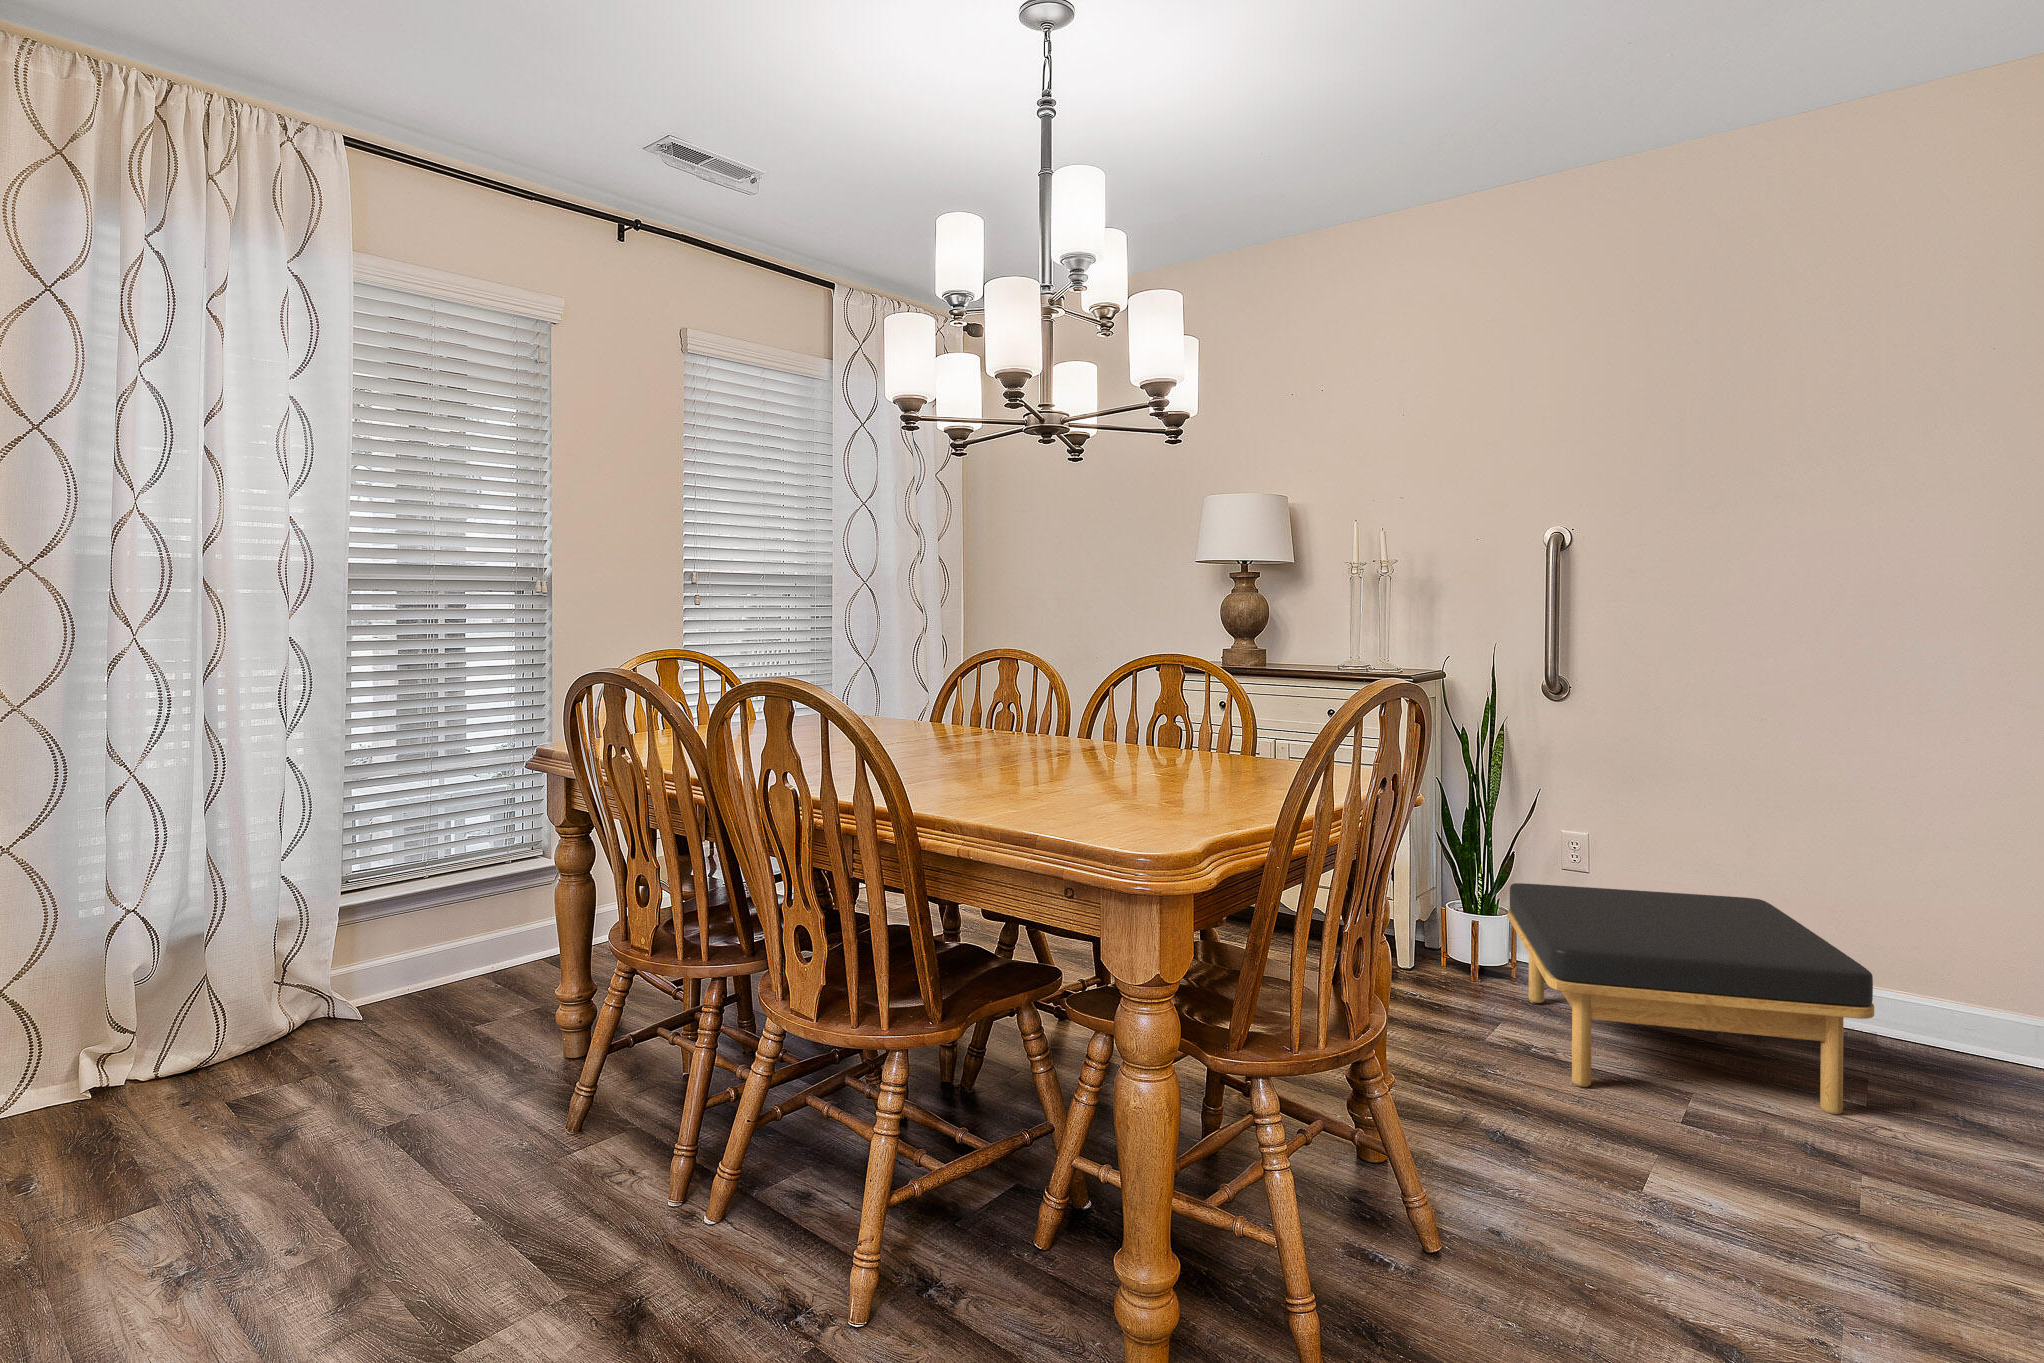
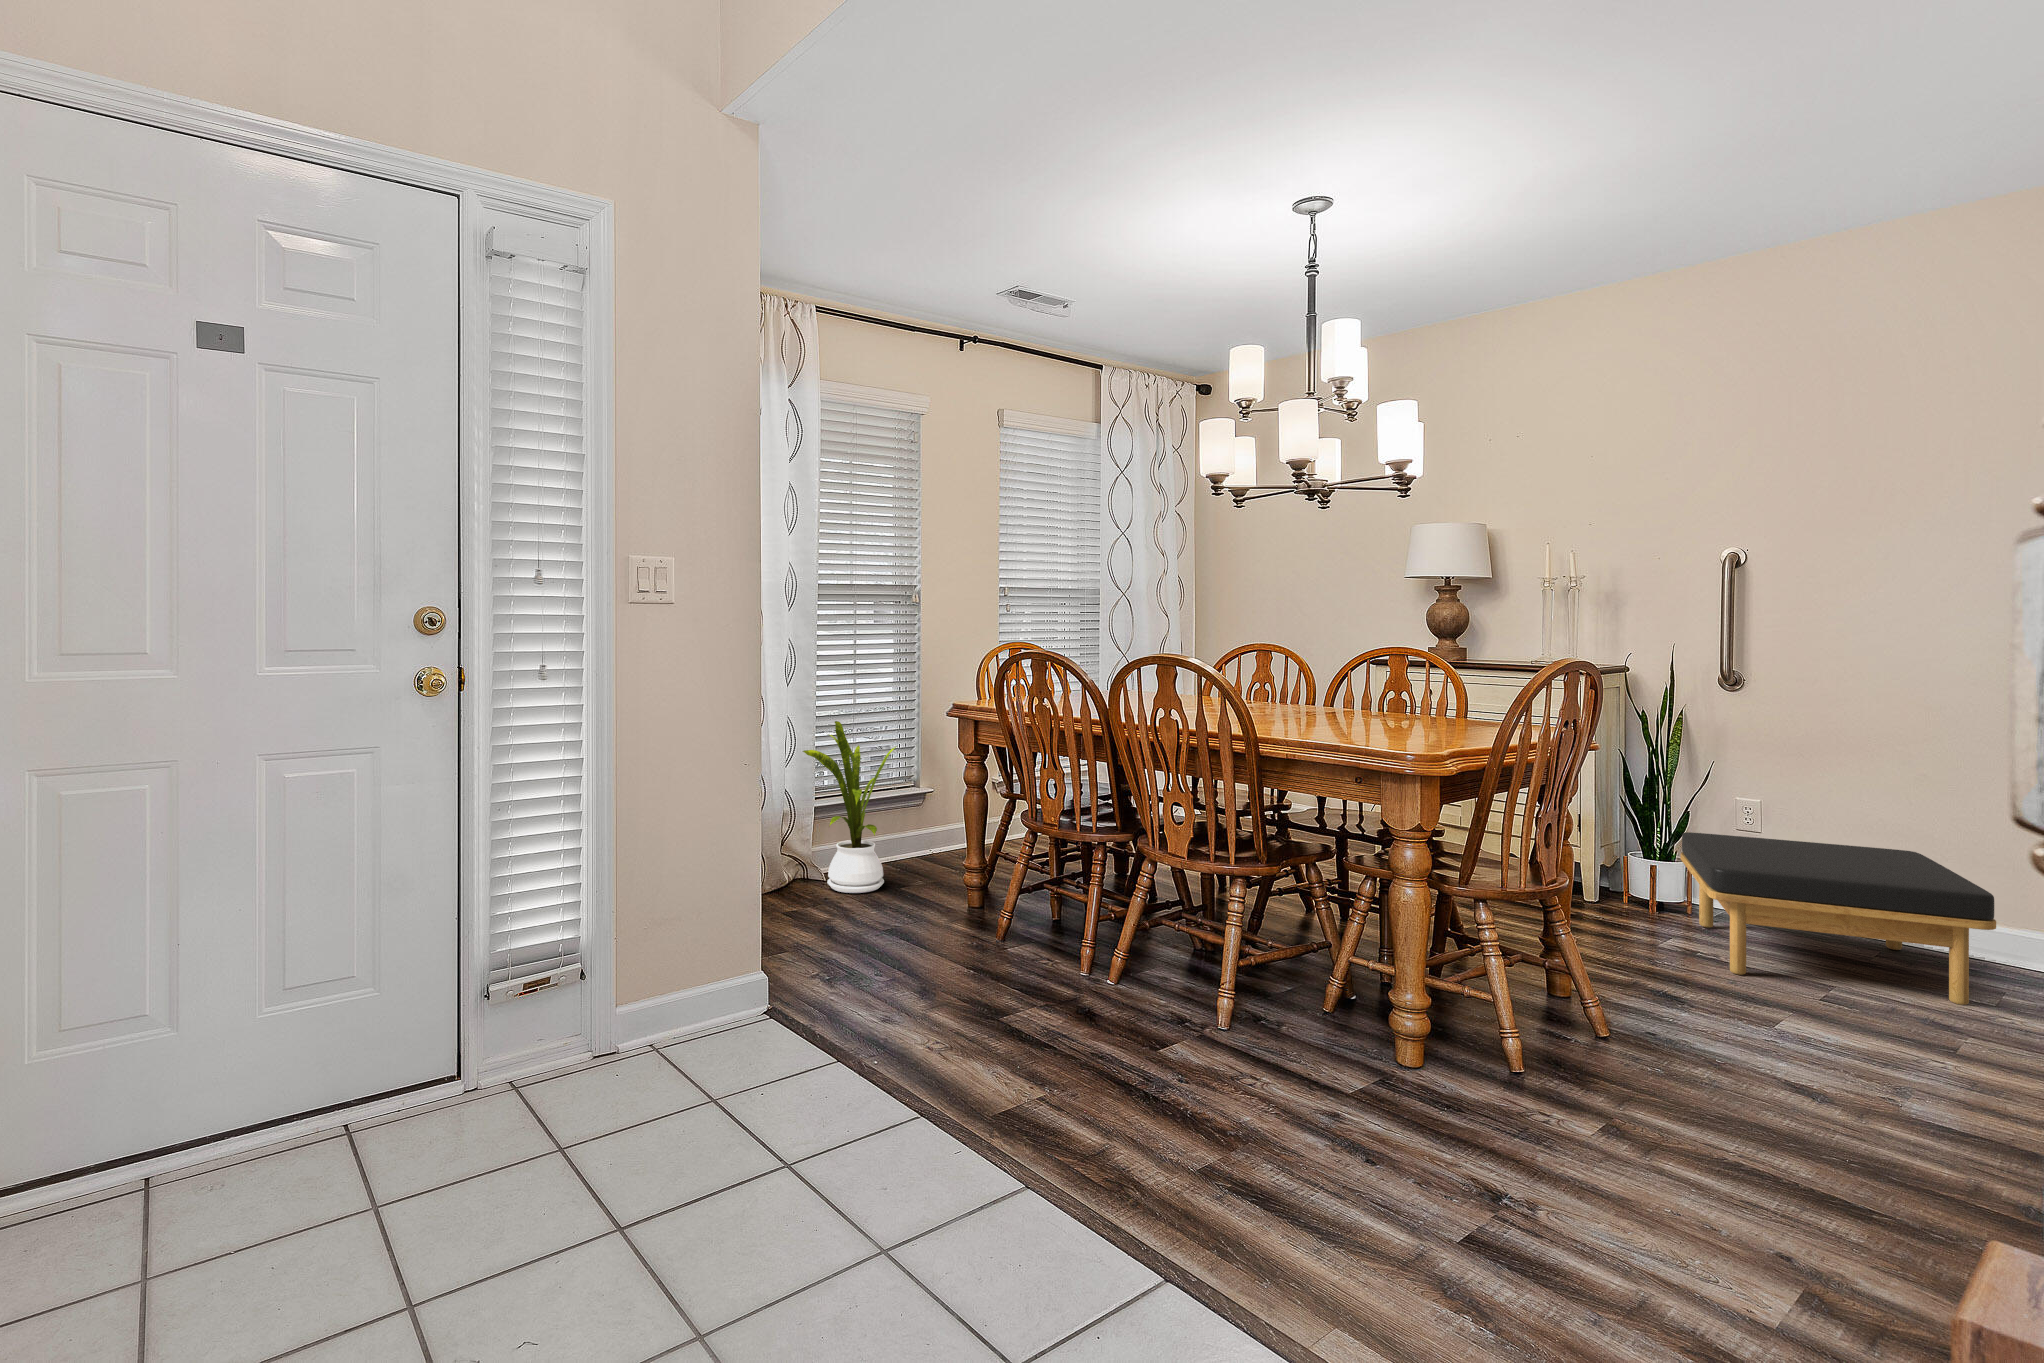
house plant: none [294,783,478,1043] -> present [803,721,897,893]

